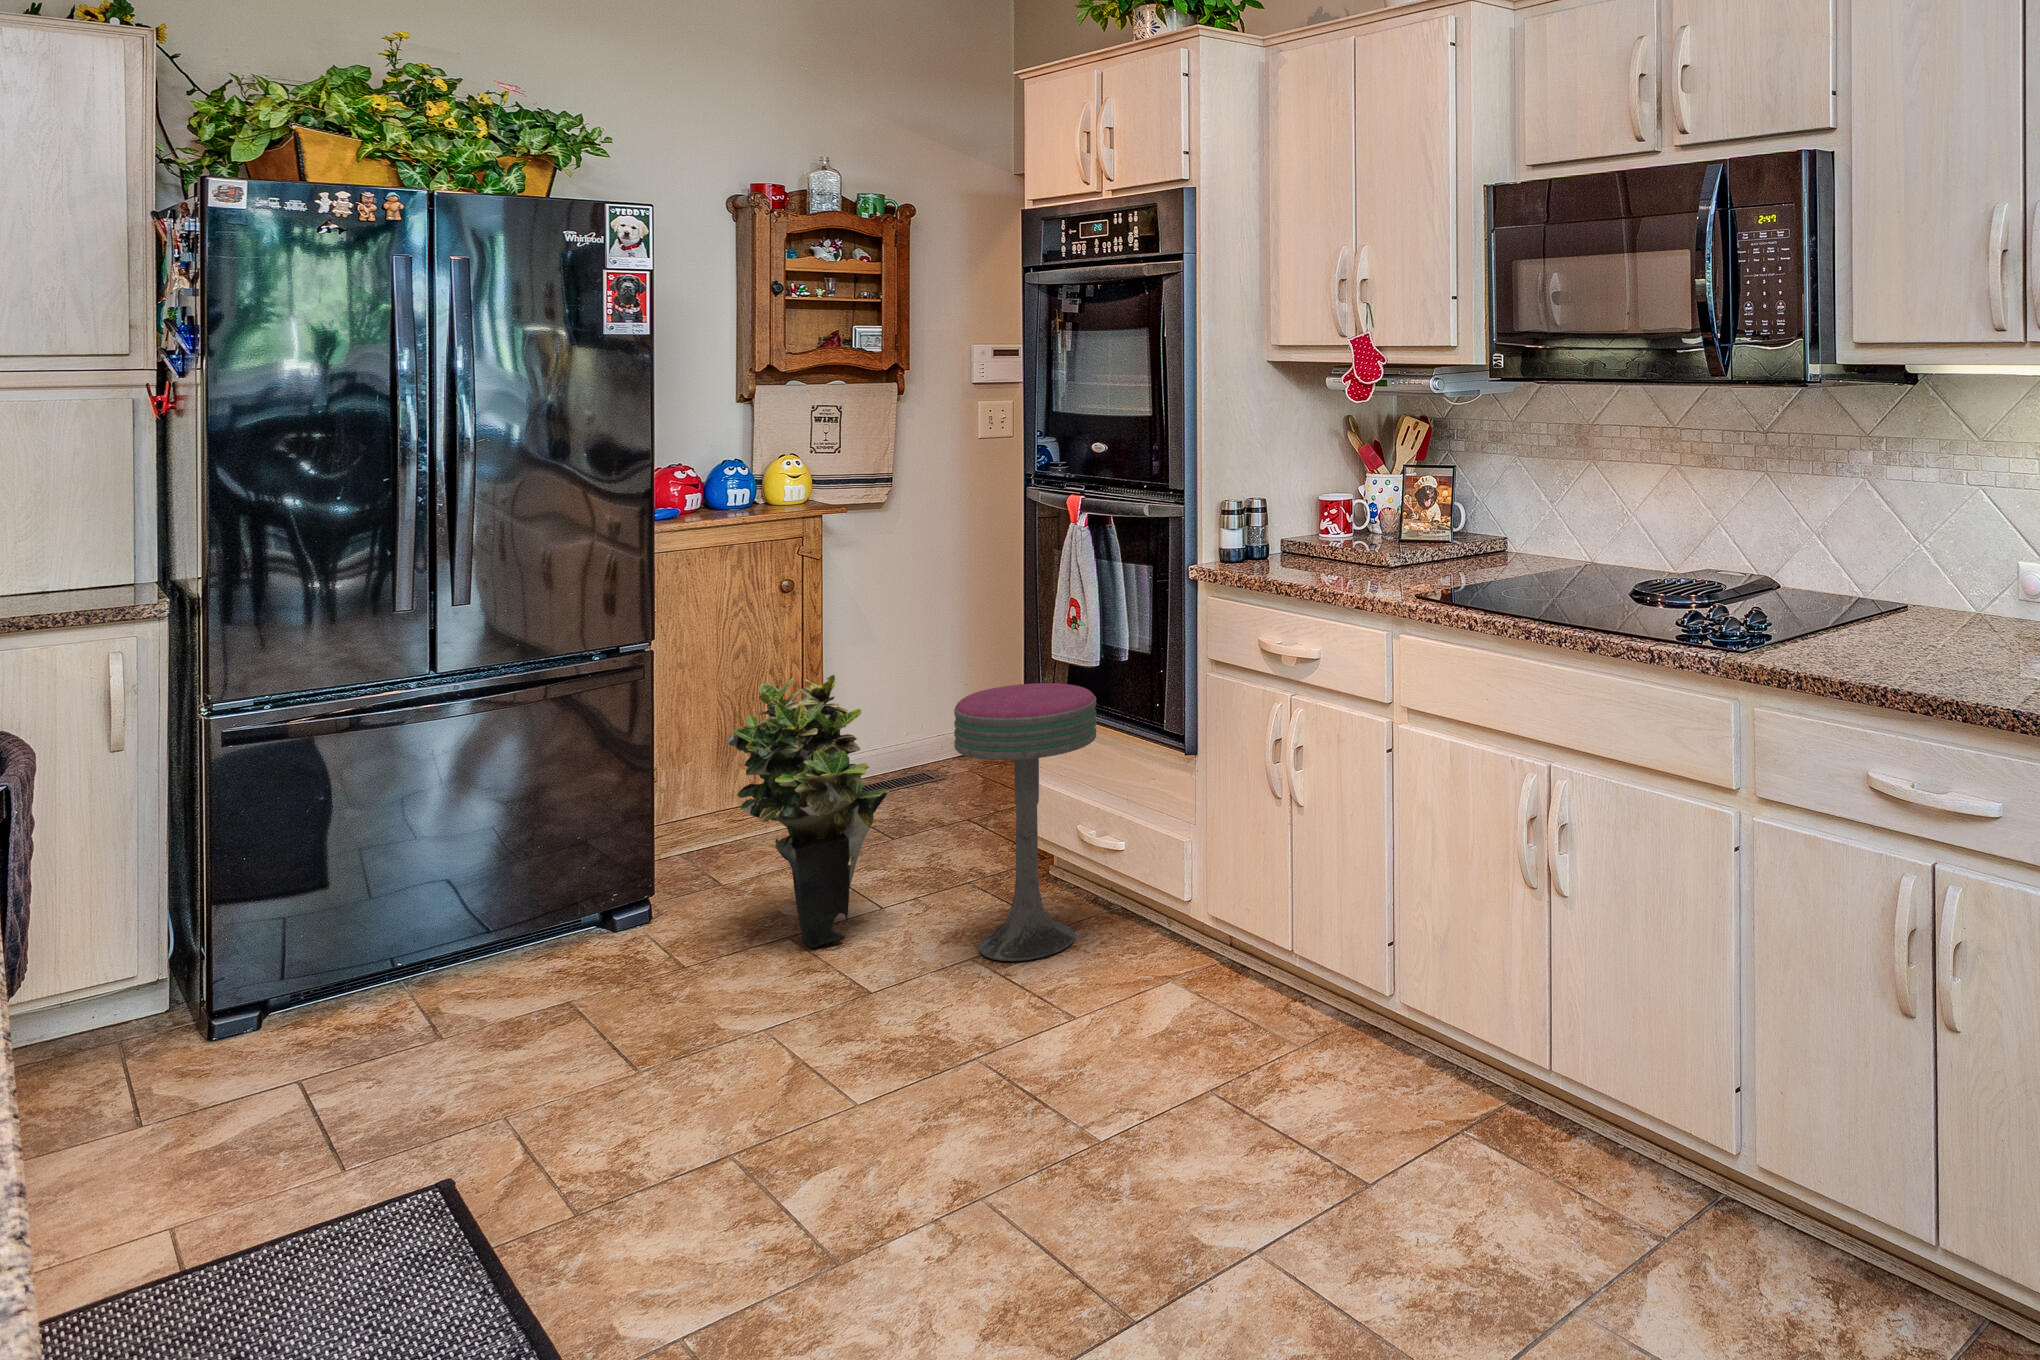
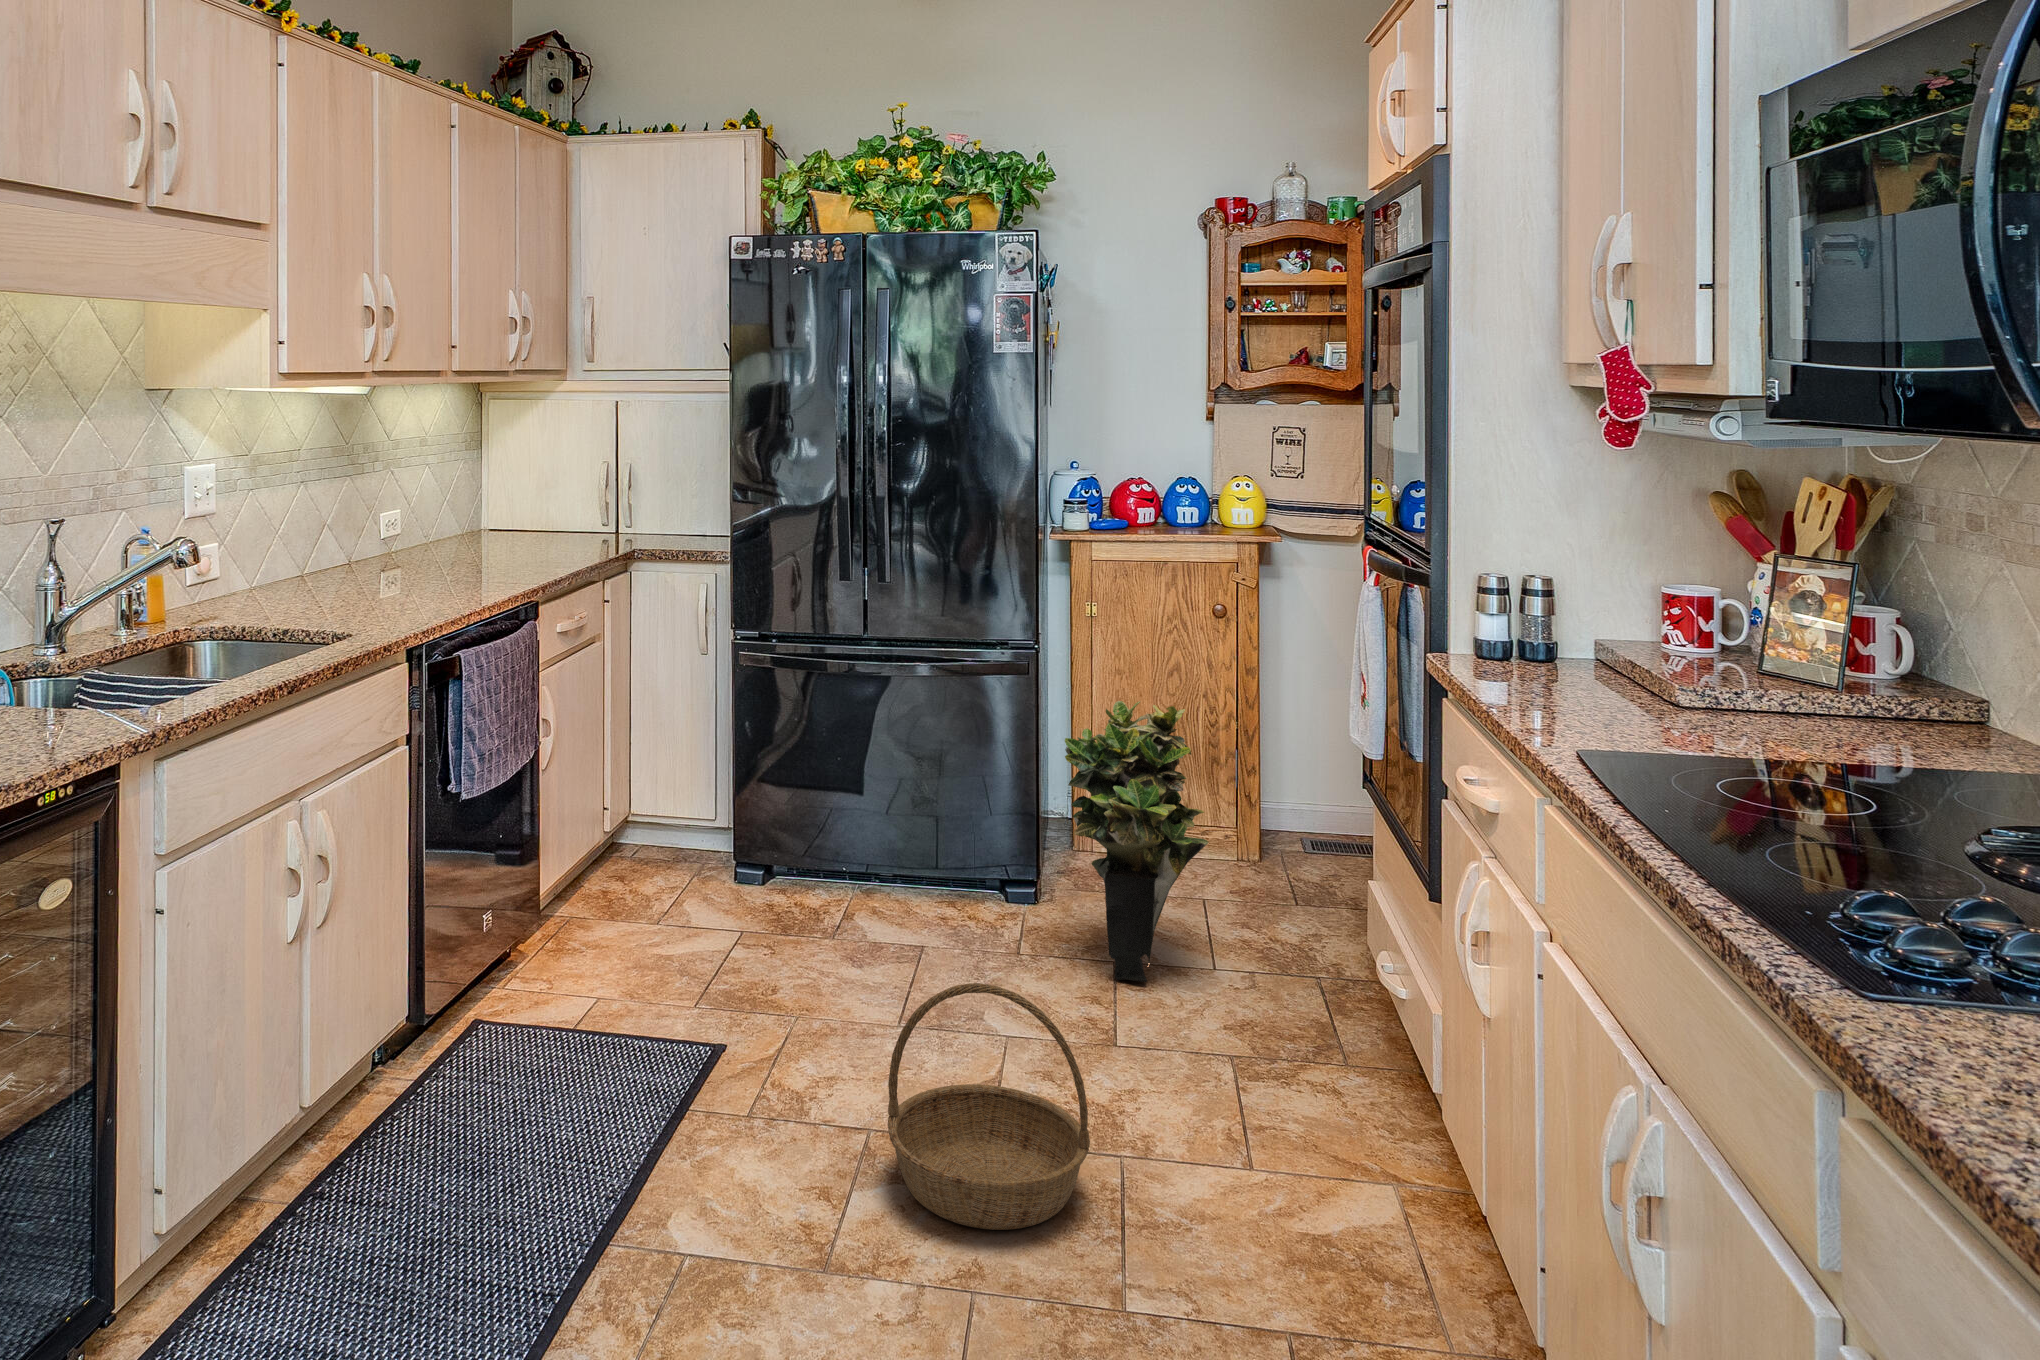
bar stool: present [954,683,1096,961] -> none [1219,757,1387,1090]
basket: none [797,938,1000,1173] -> present [888,983,1090,1230]

